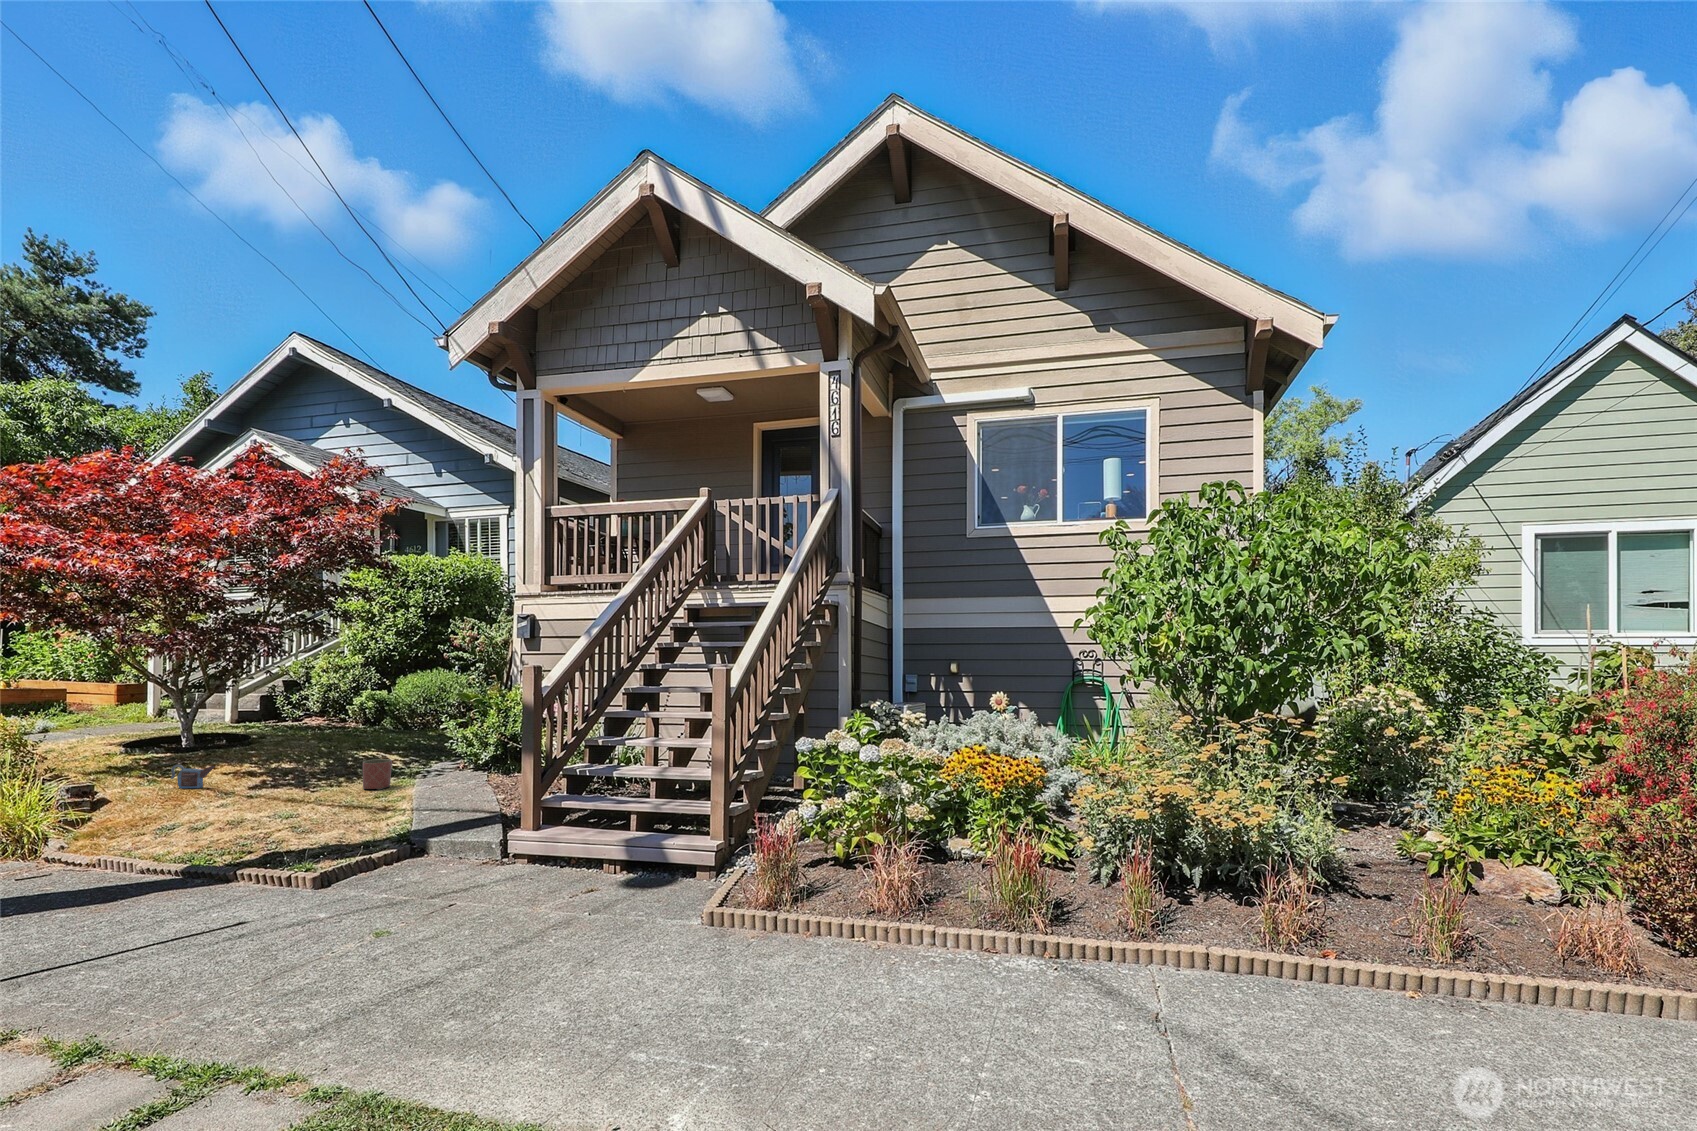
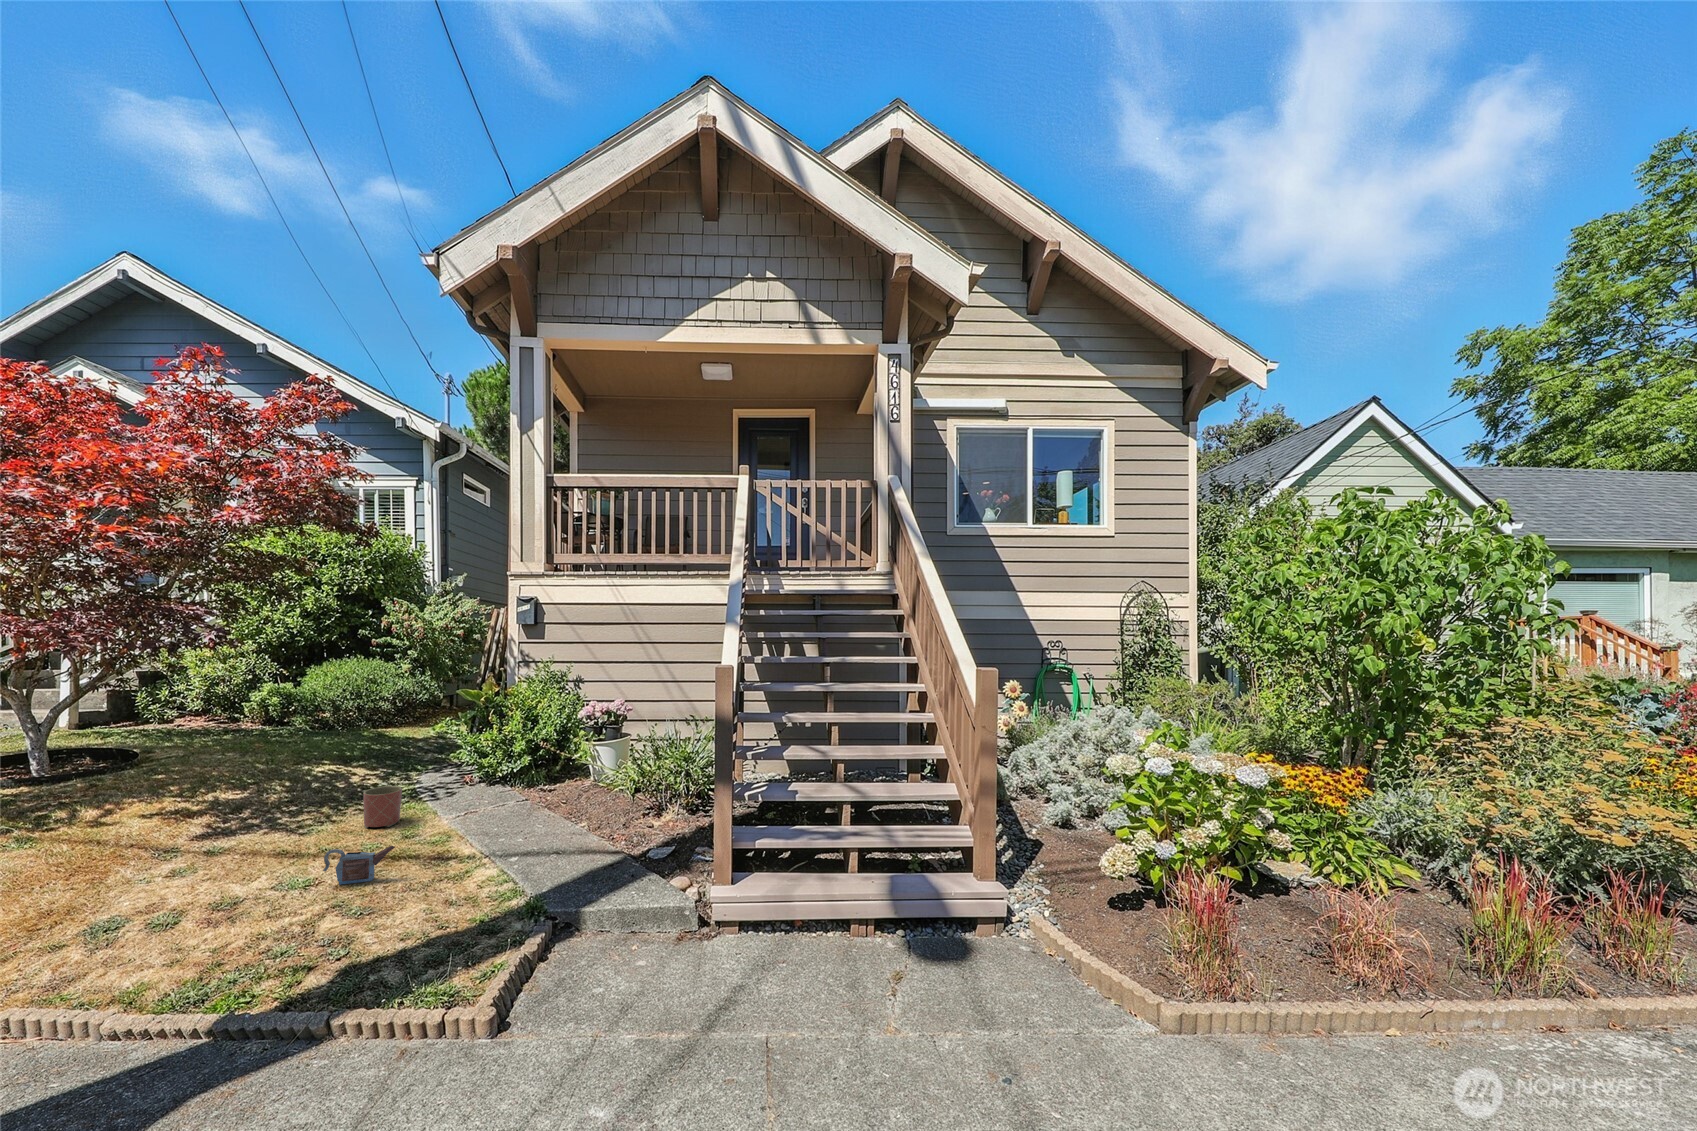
watering can: present [171,765,215,788] -> present [323,846,395,885]

